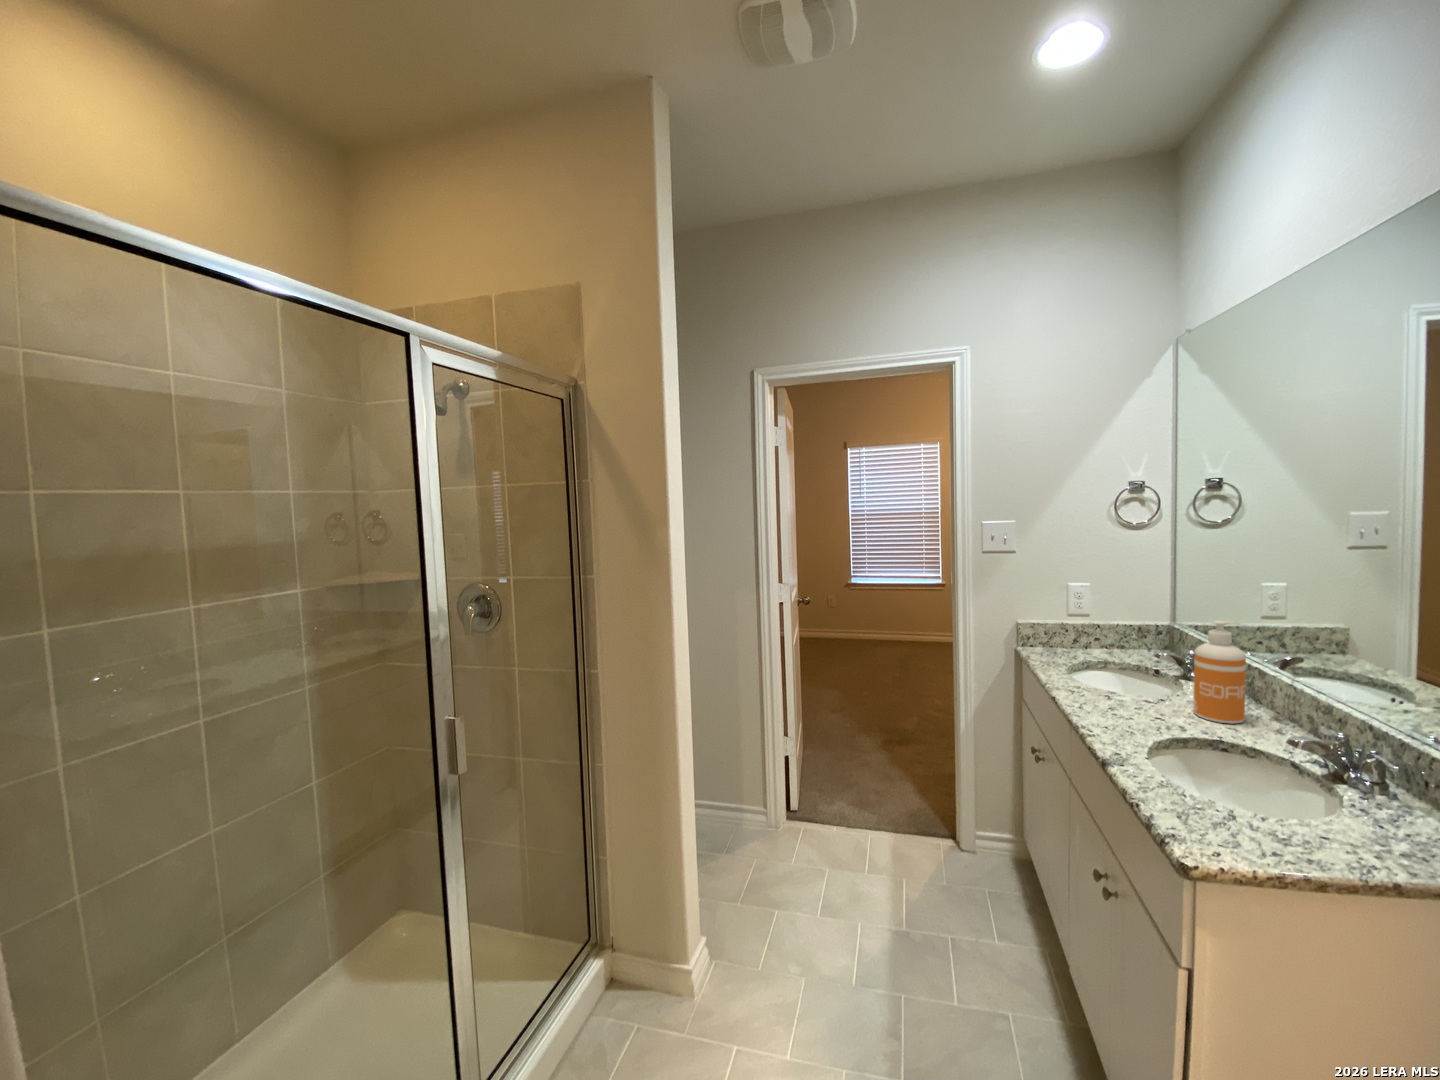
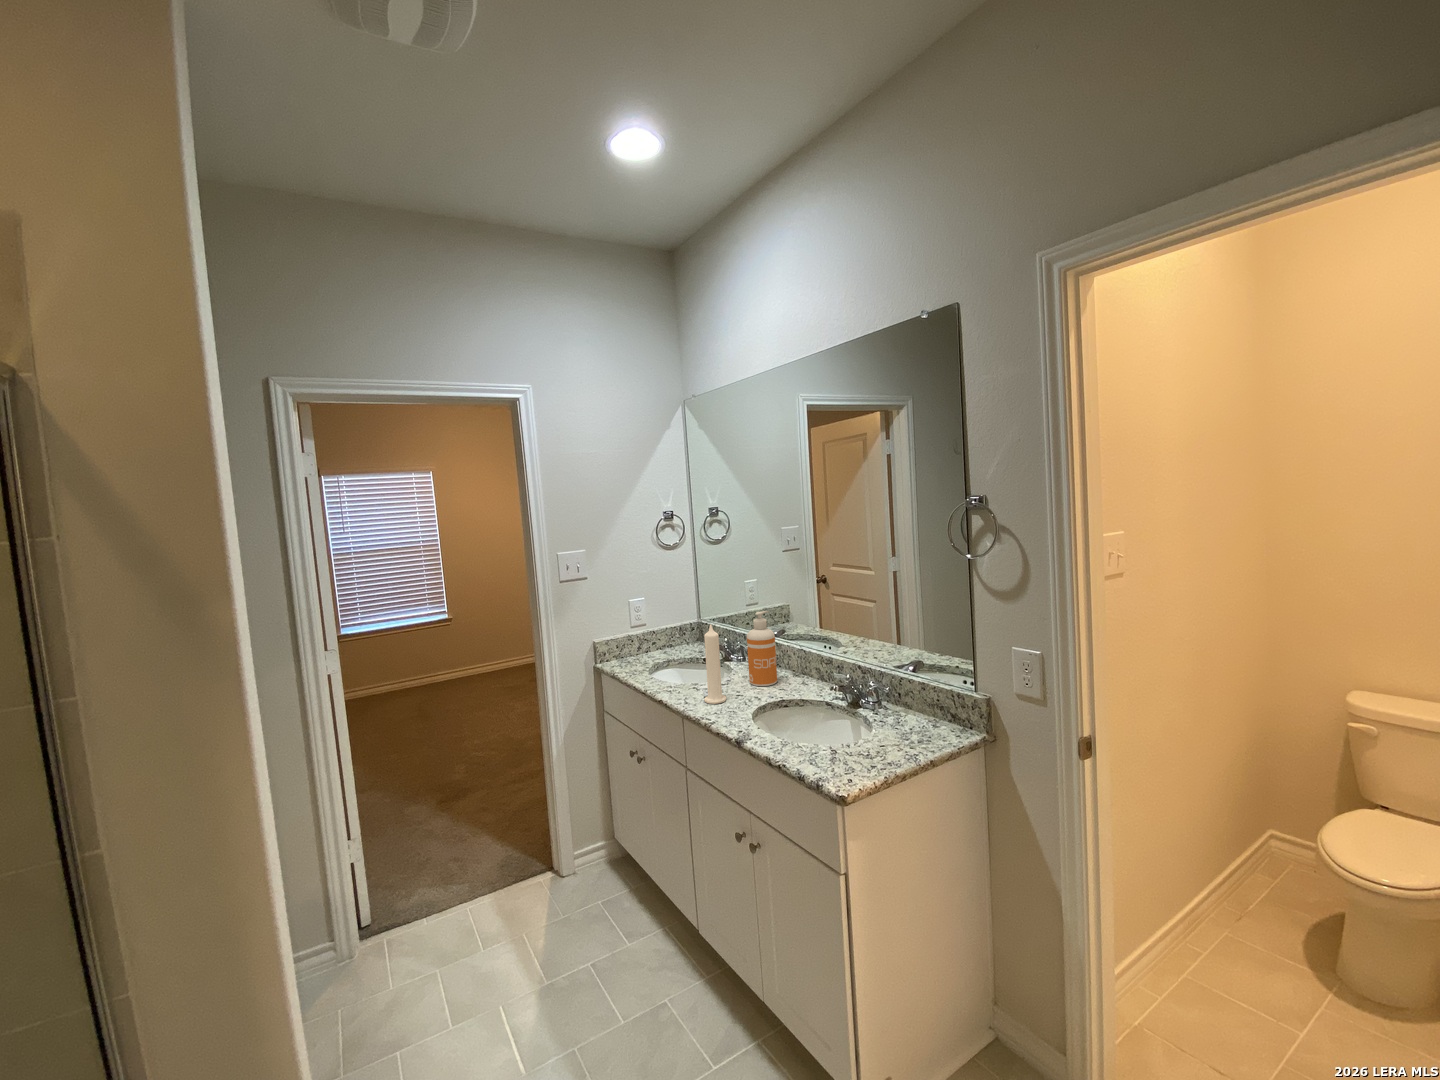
candle: none [1104,622,1137,719] -> present [704,624,726,704]

